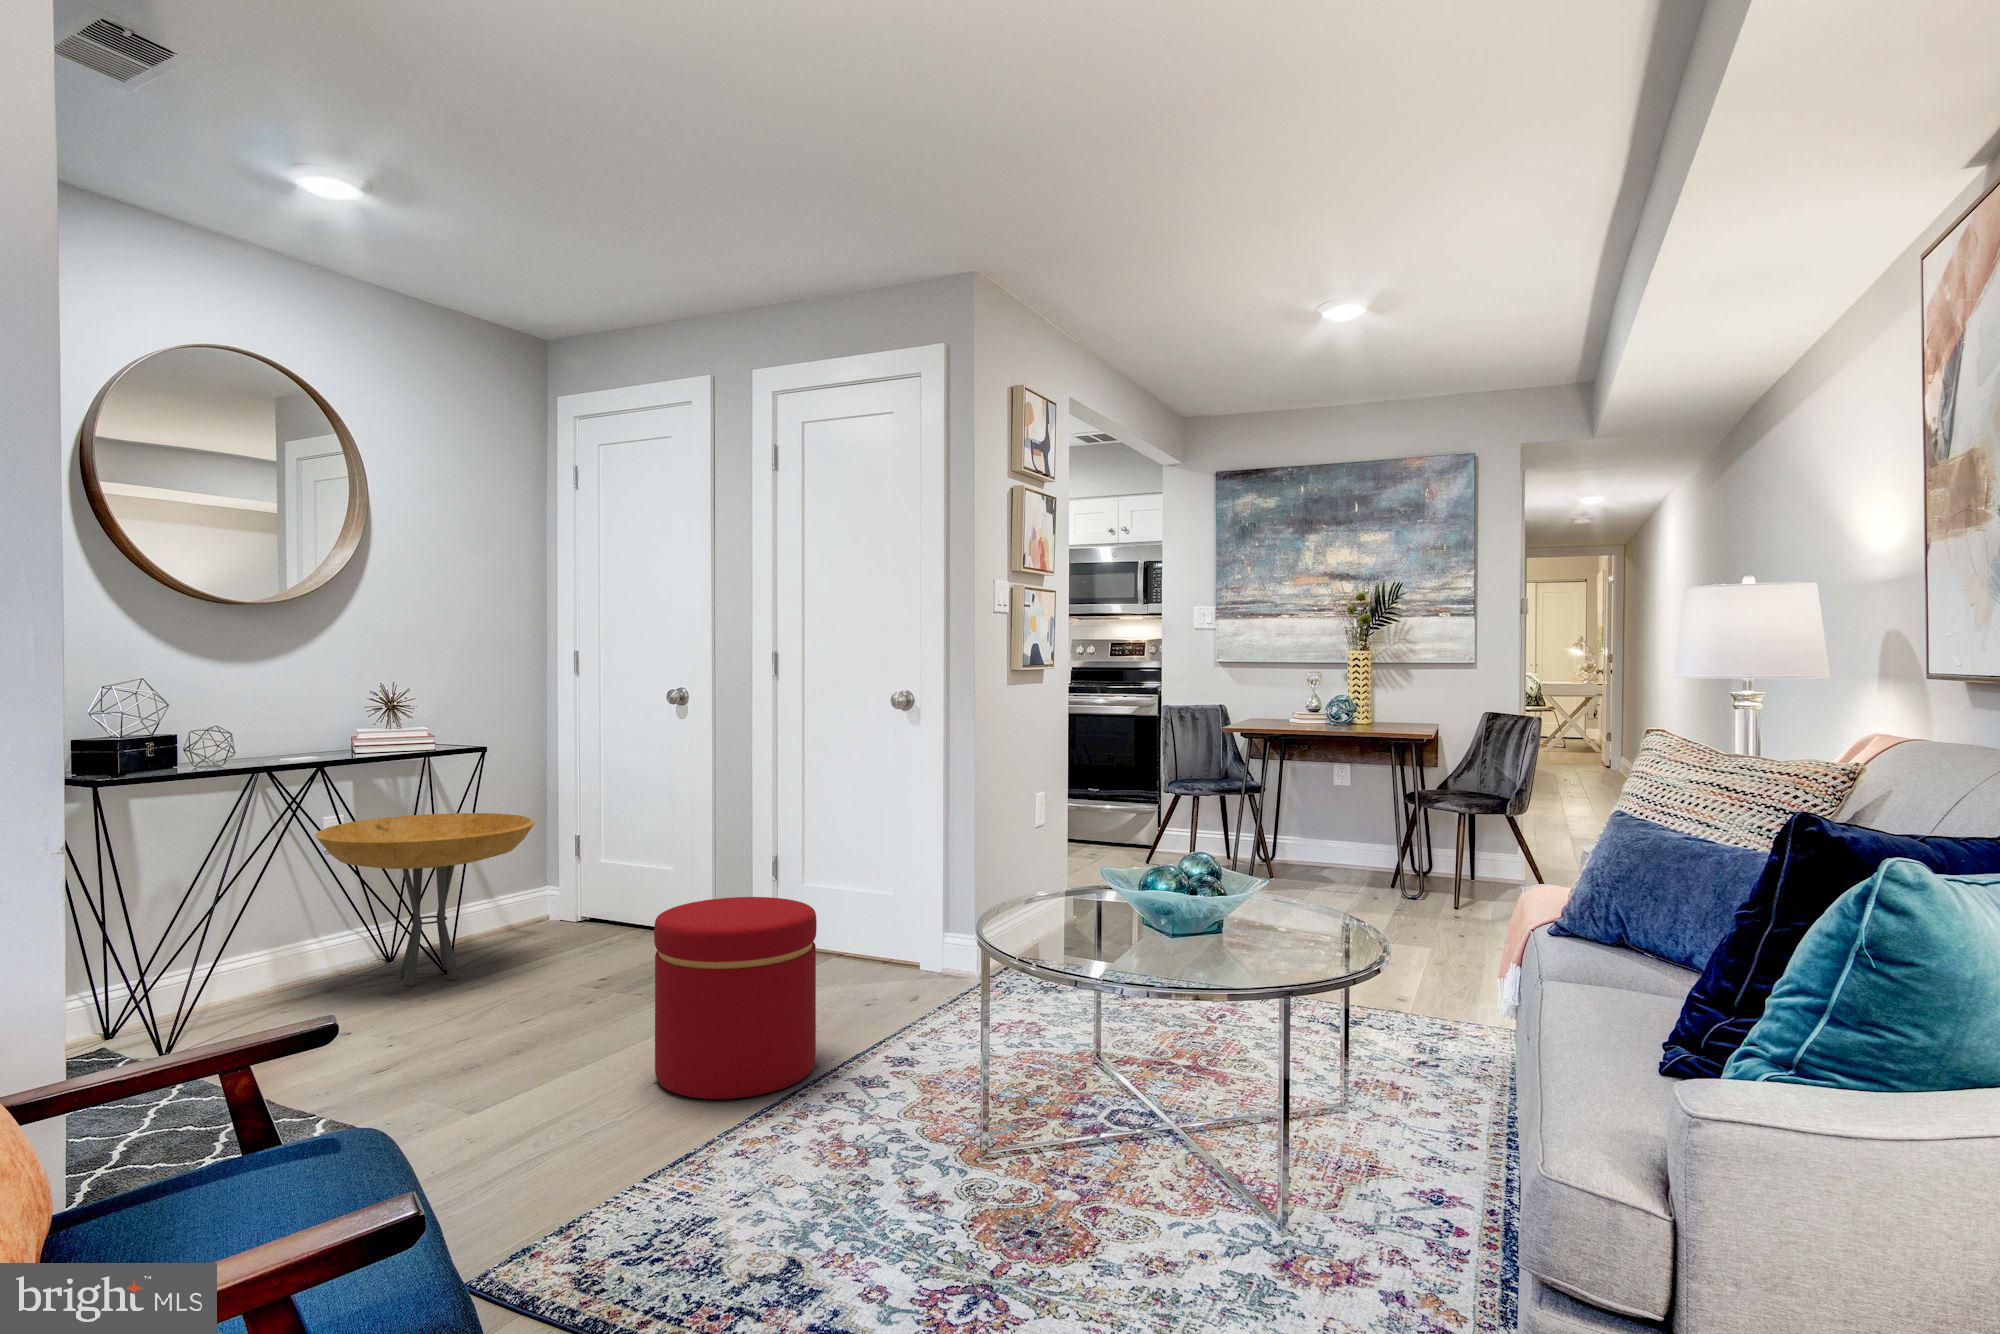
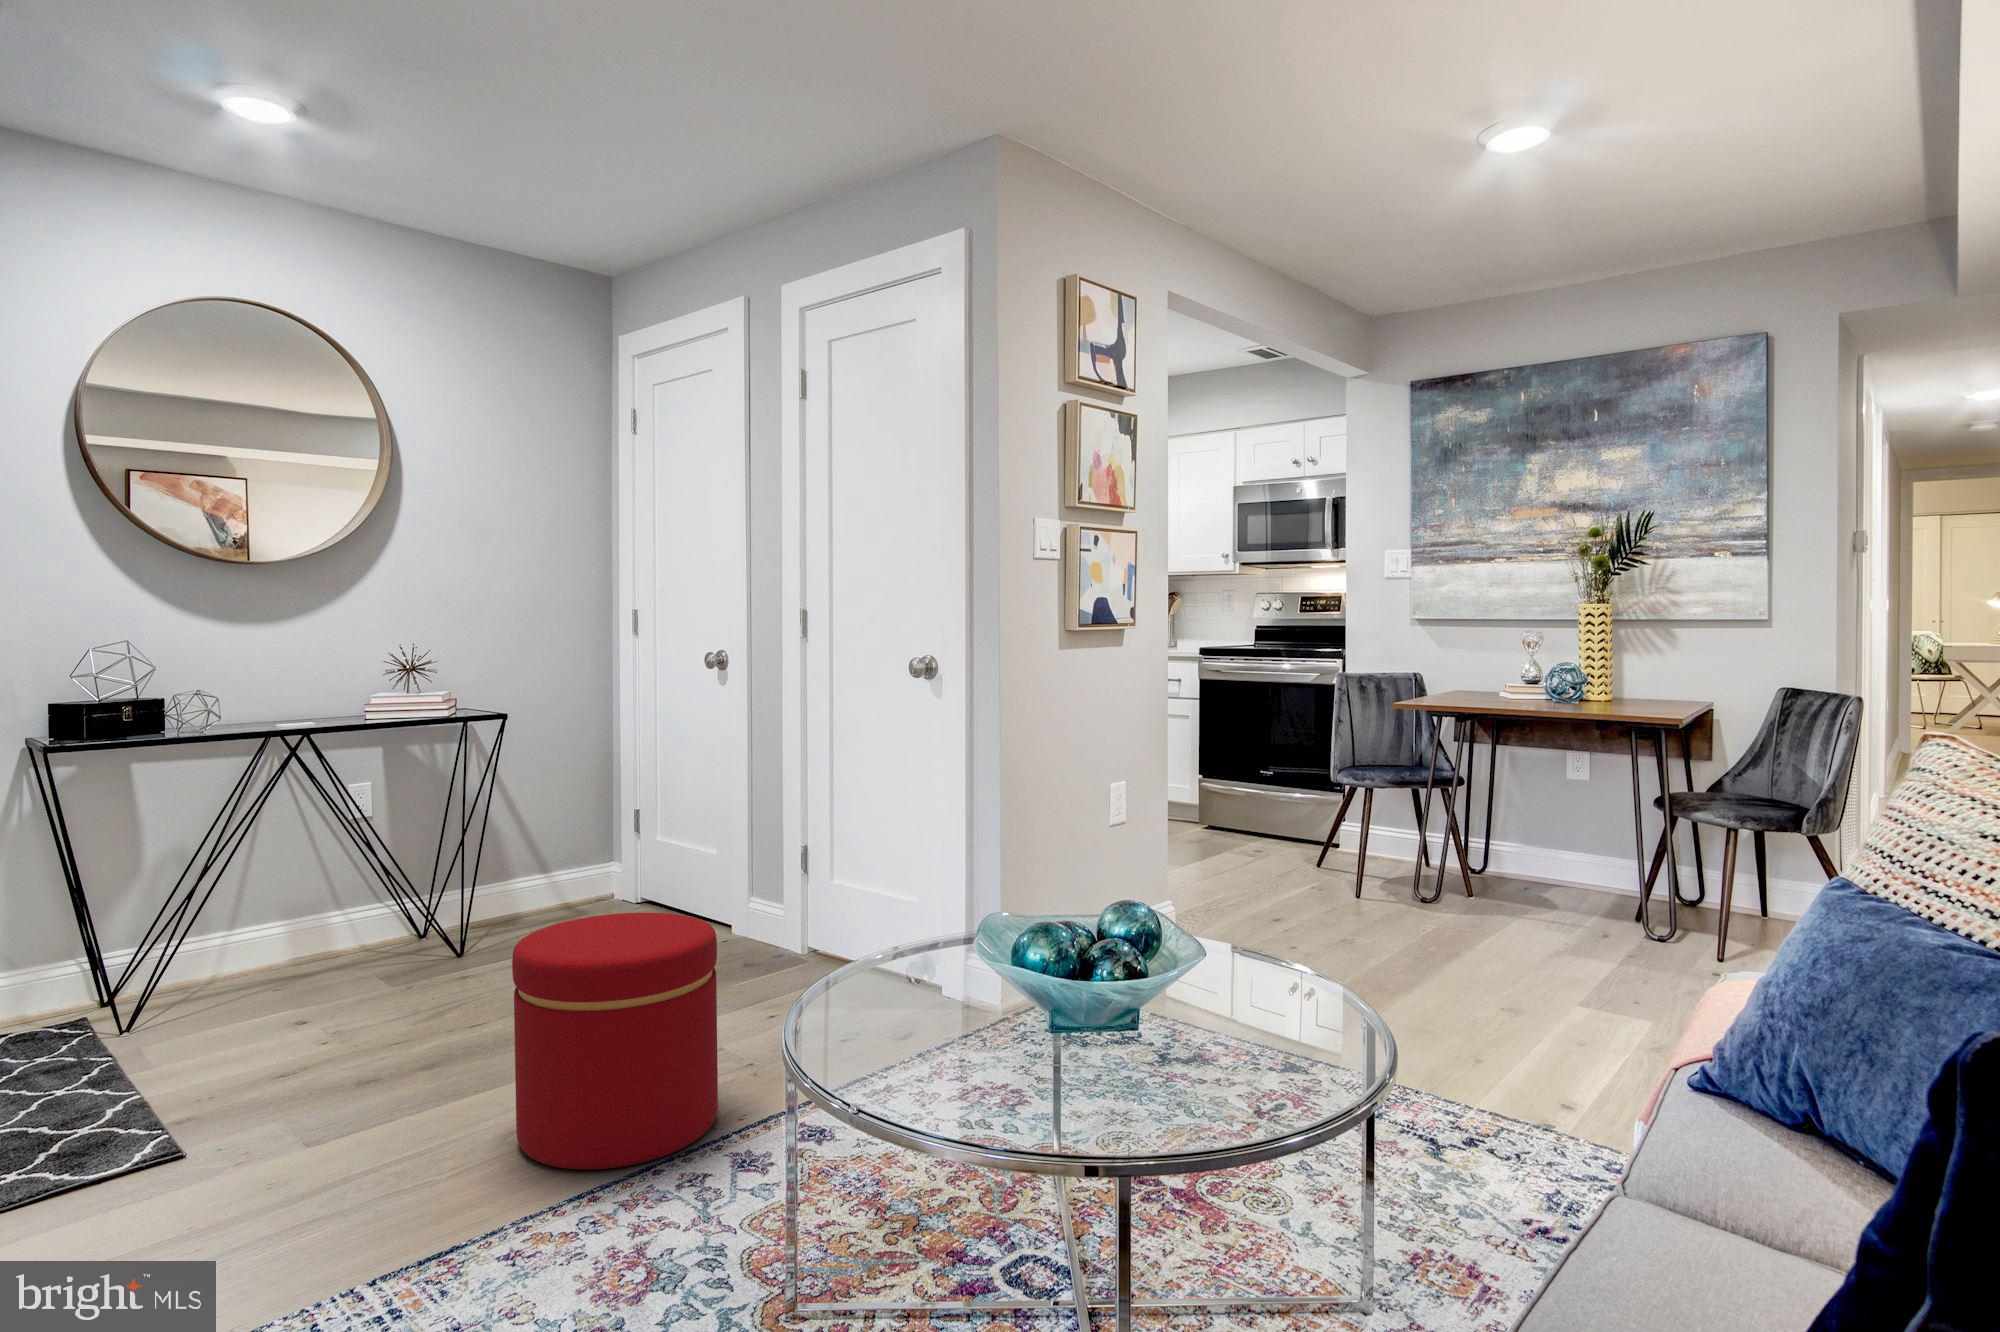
side table: present [315,813,535,986] -> none [307,788,543,974]

